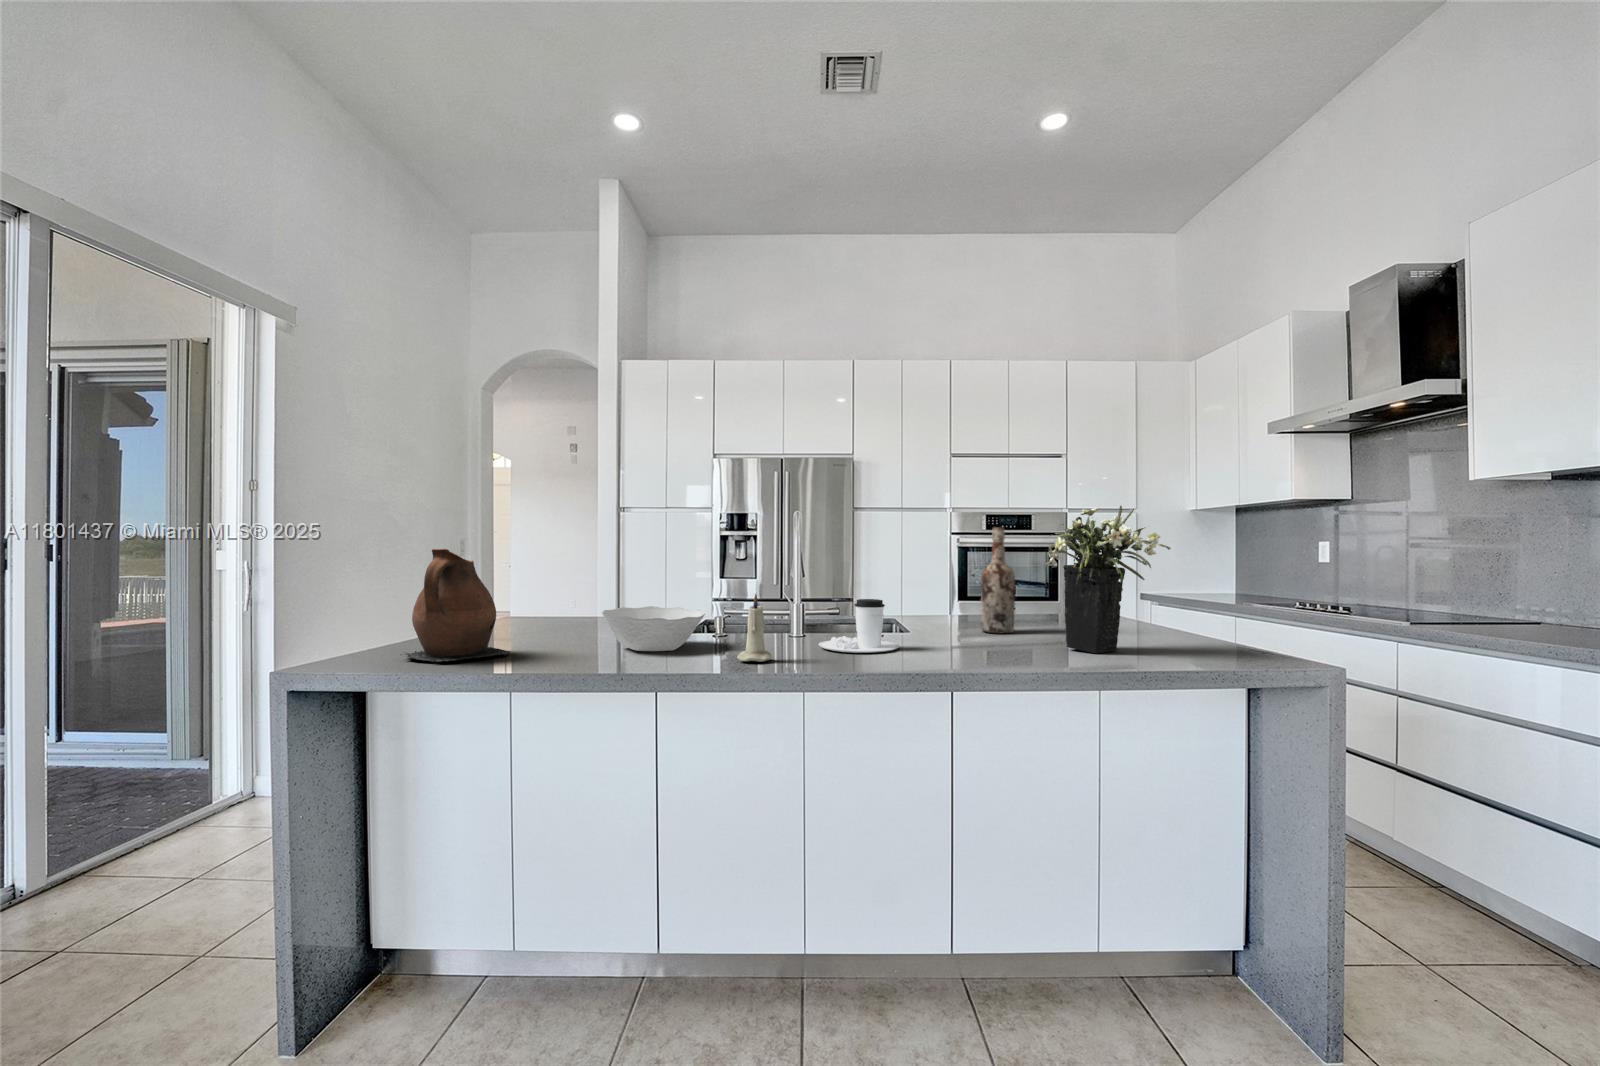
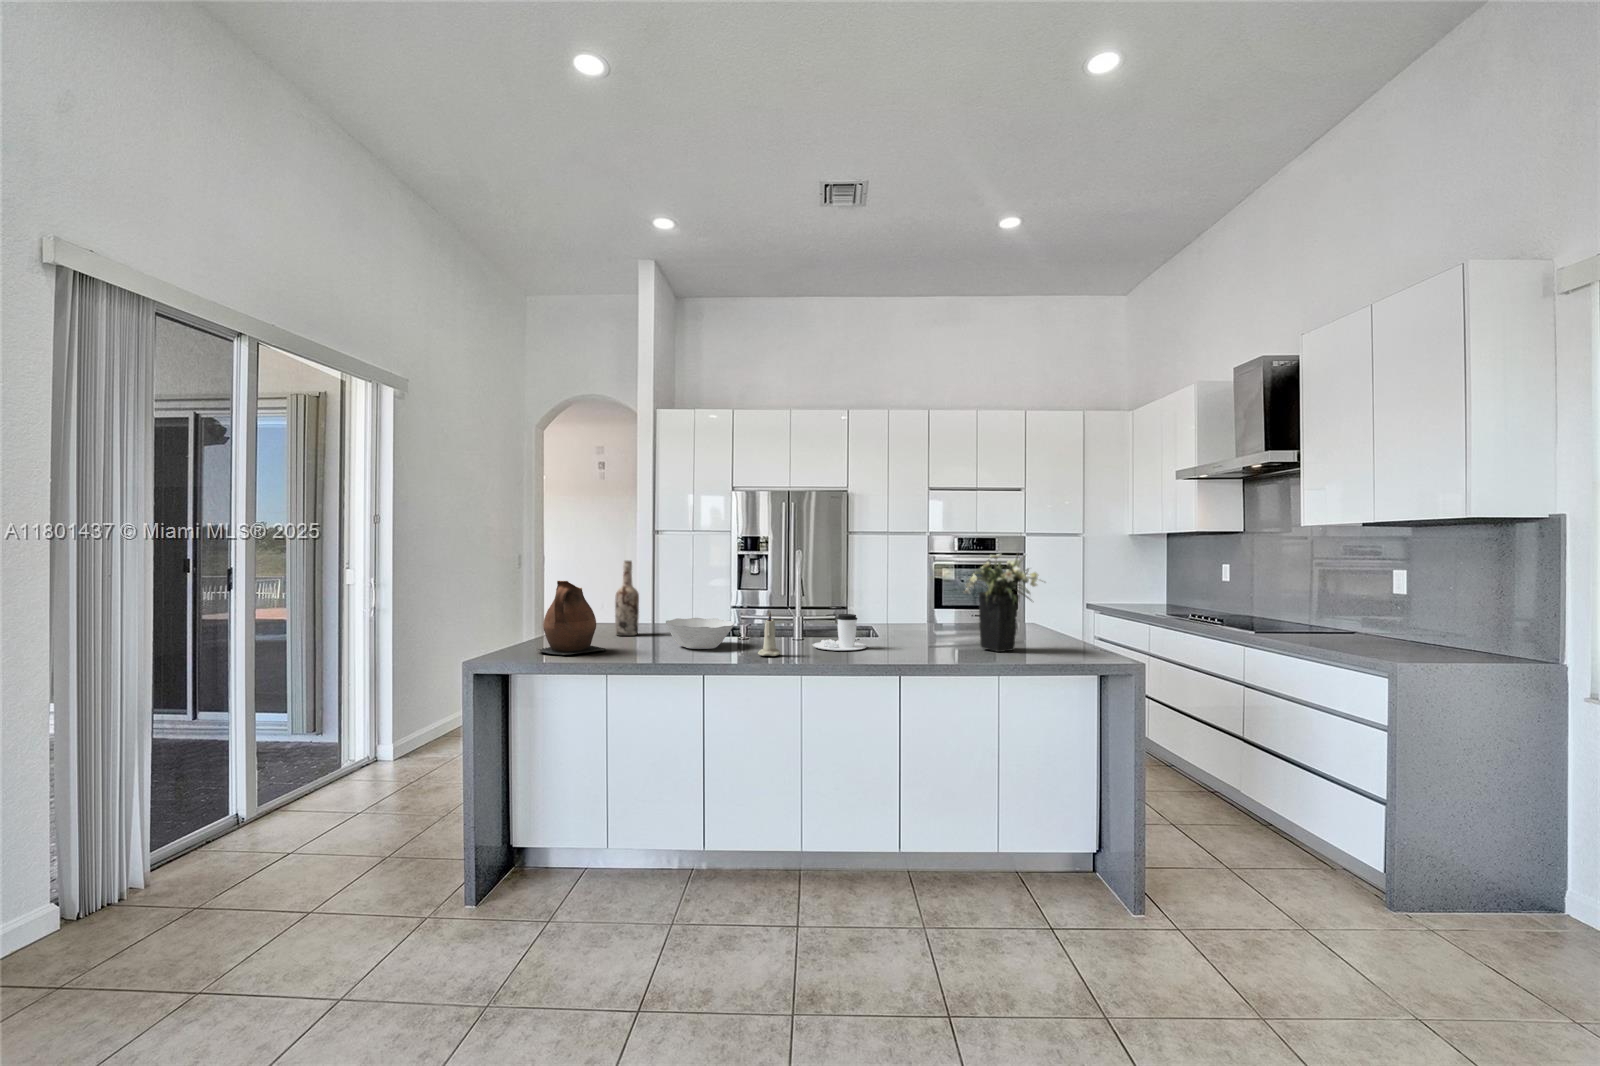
wine bottle: present [981,527,1015,633] -> present [615,561,639,636]

